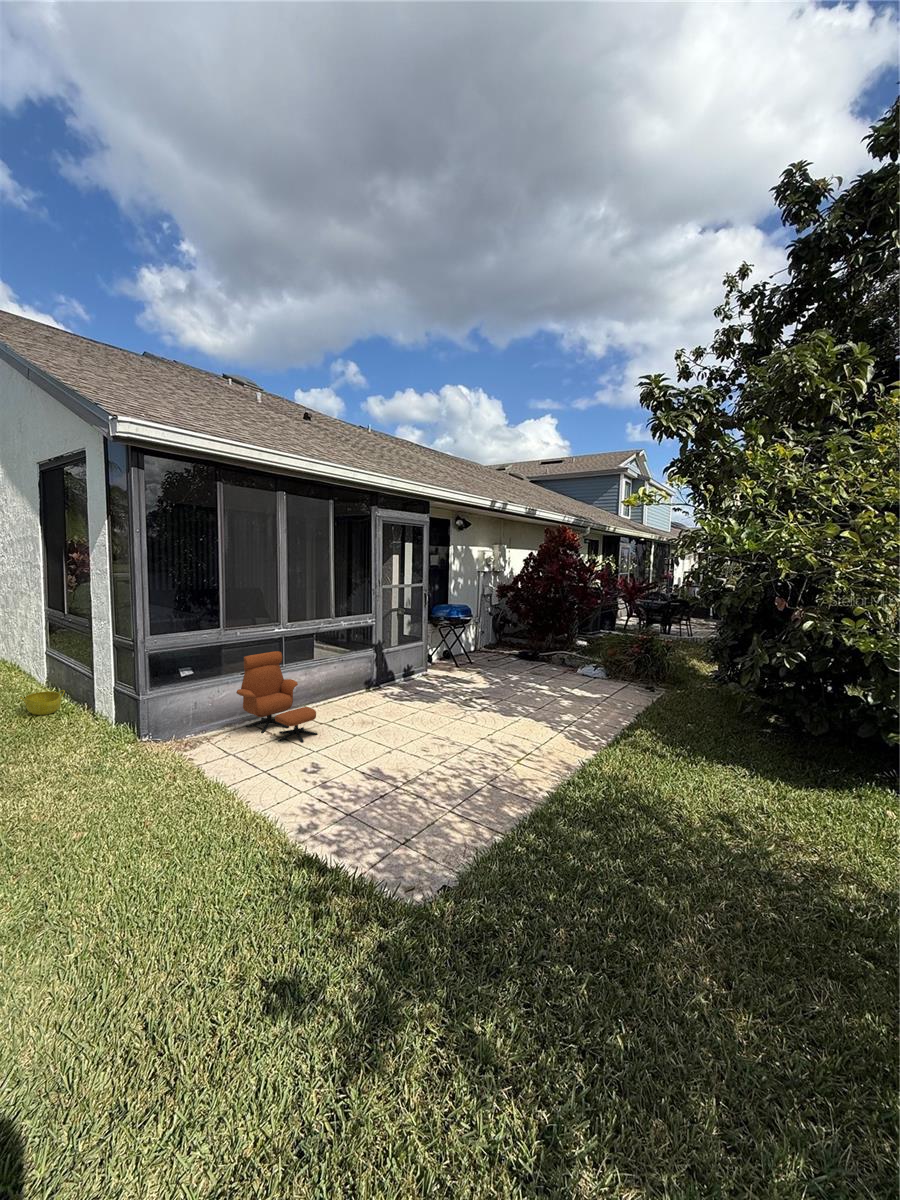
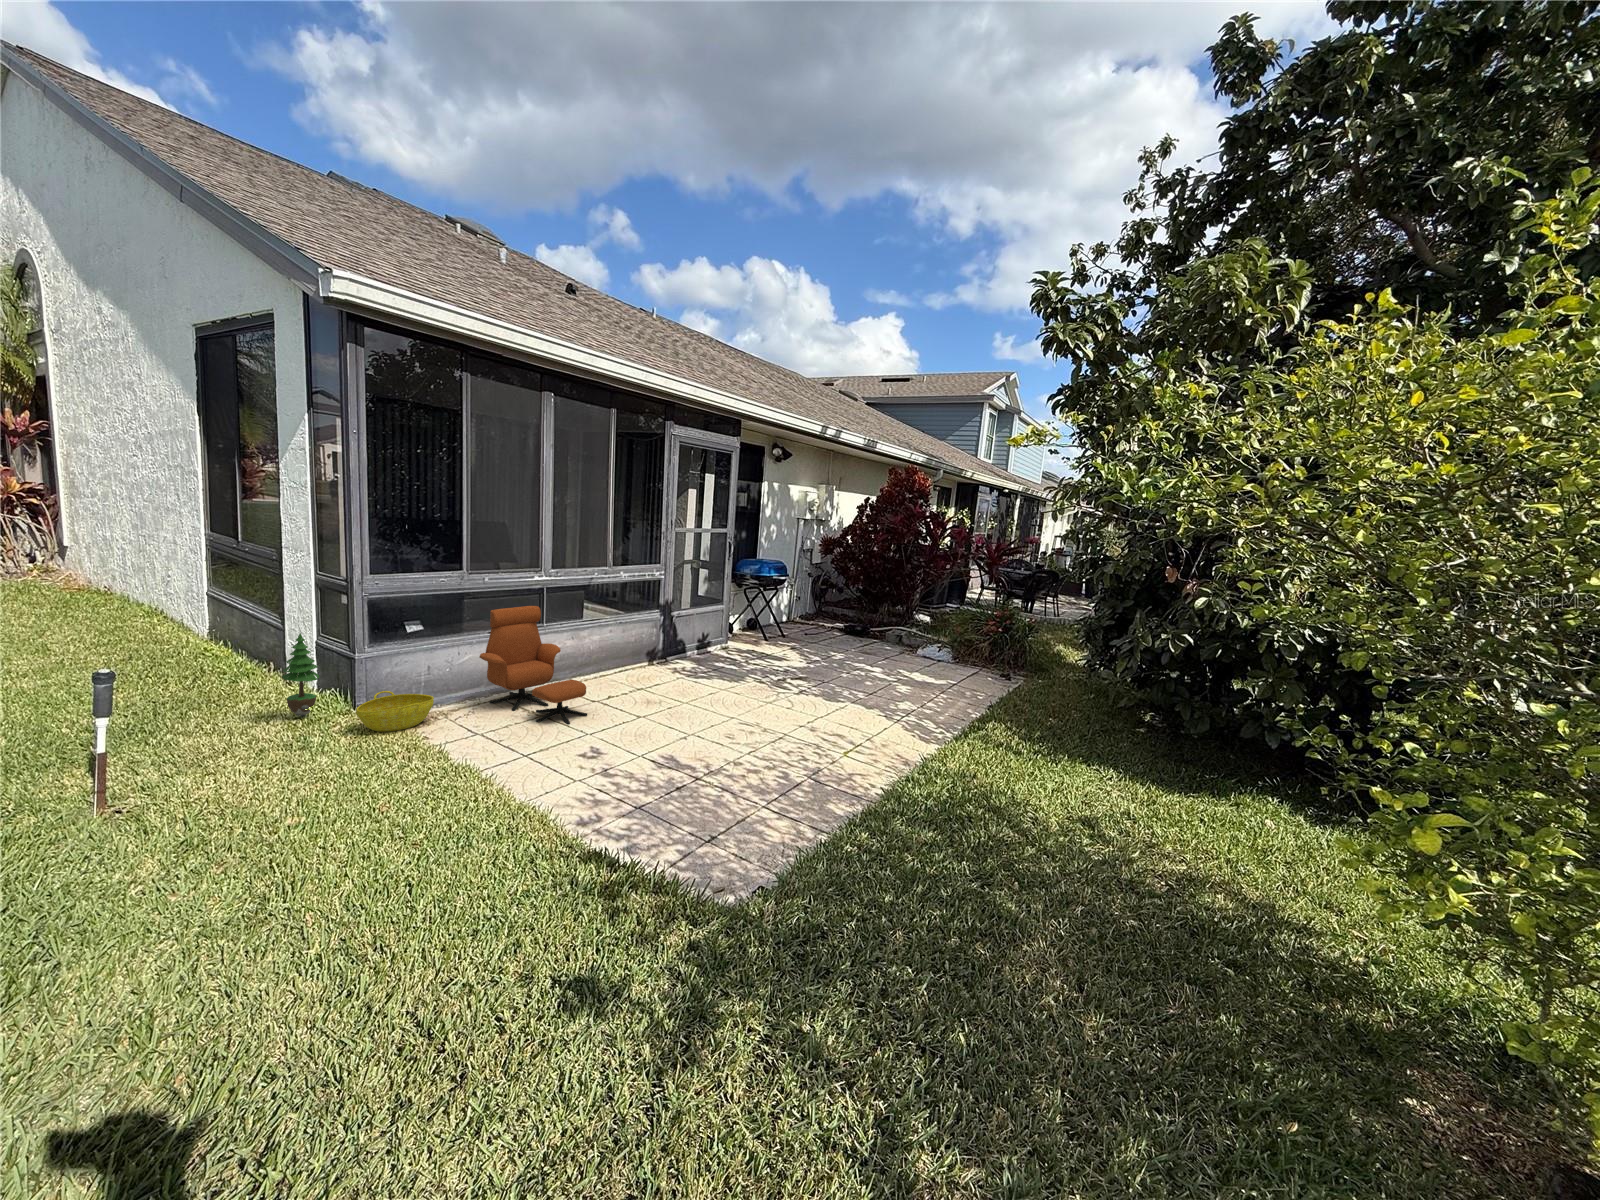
potted tree: none [91,681,119,744] -> present [282,634,319,716]
basket: present [20,690,65,715] -> present [356,691,434,732]

